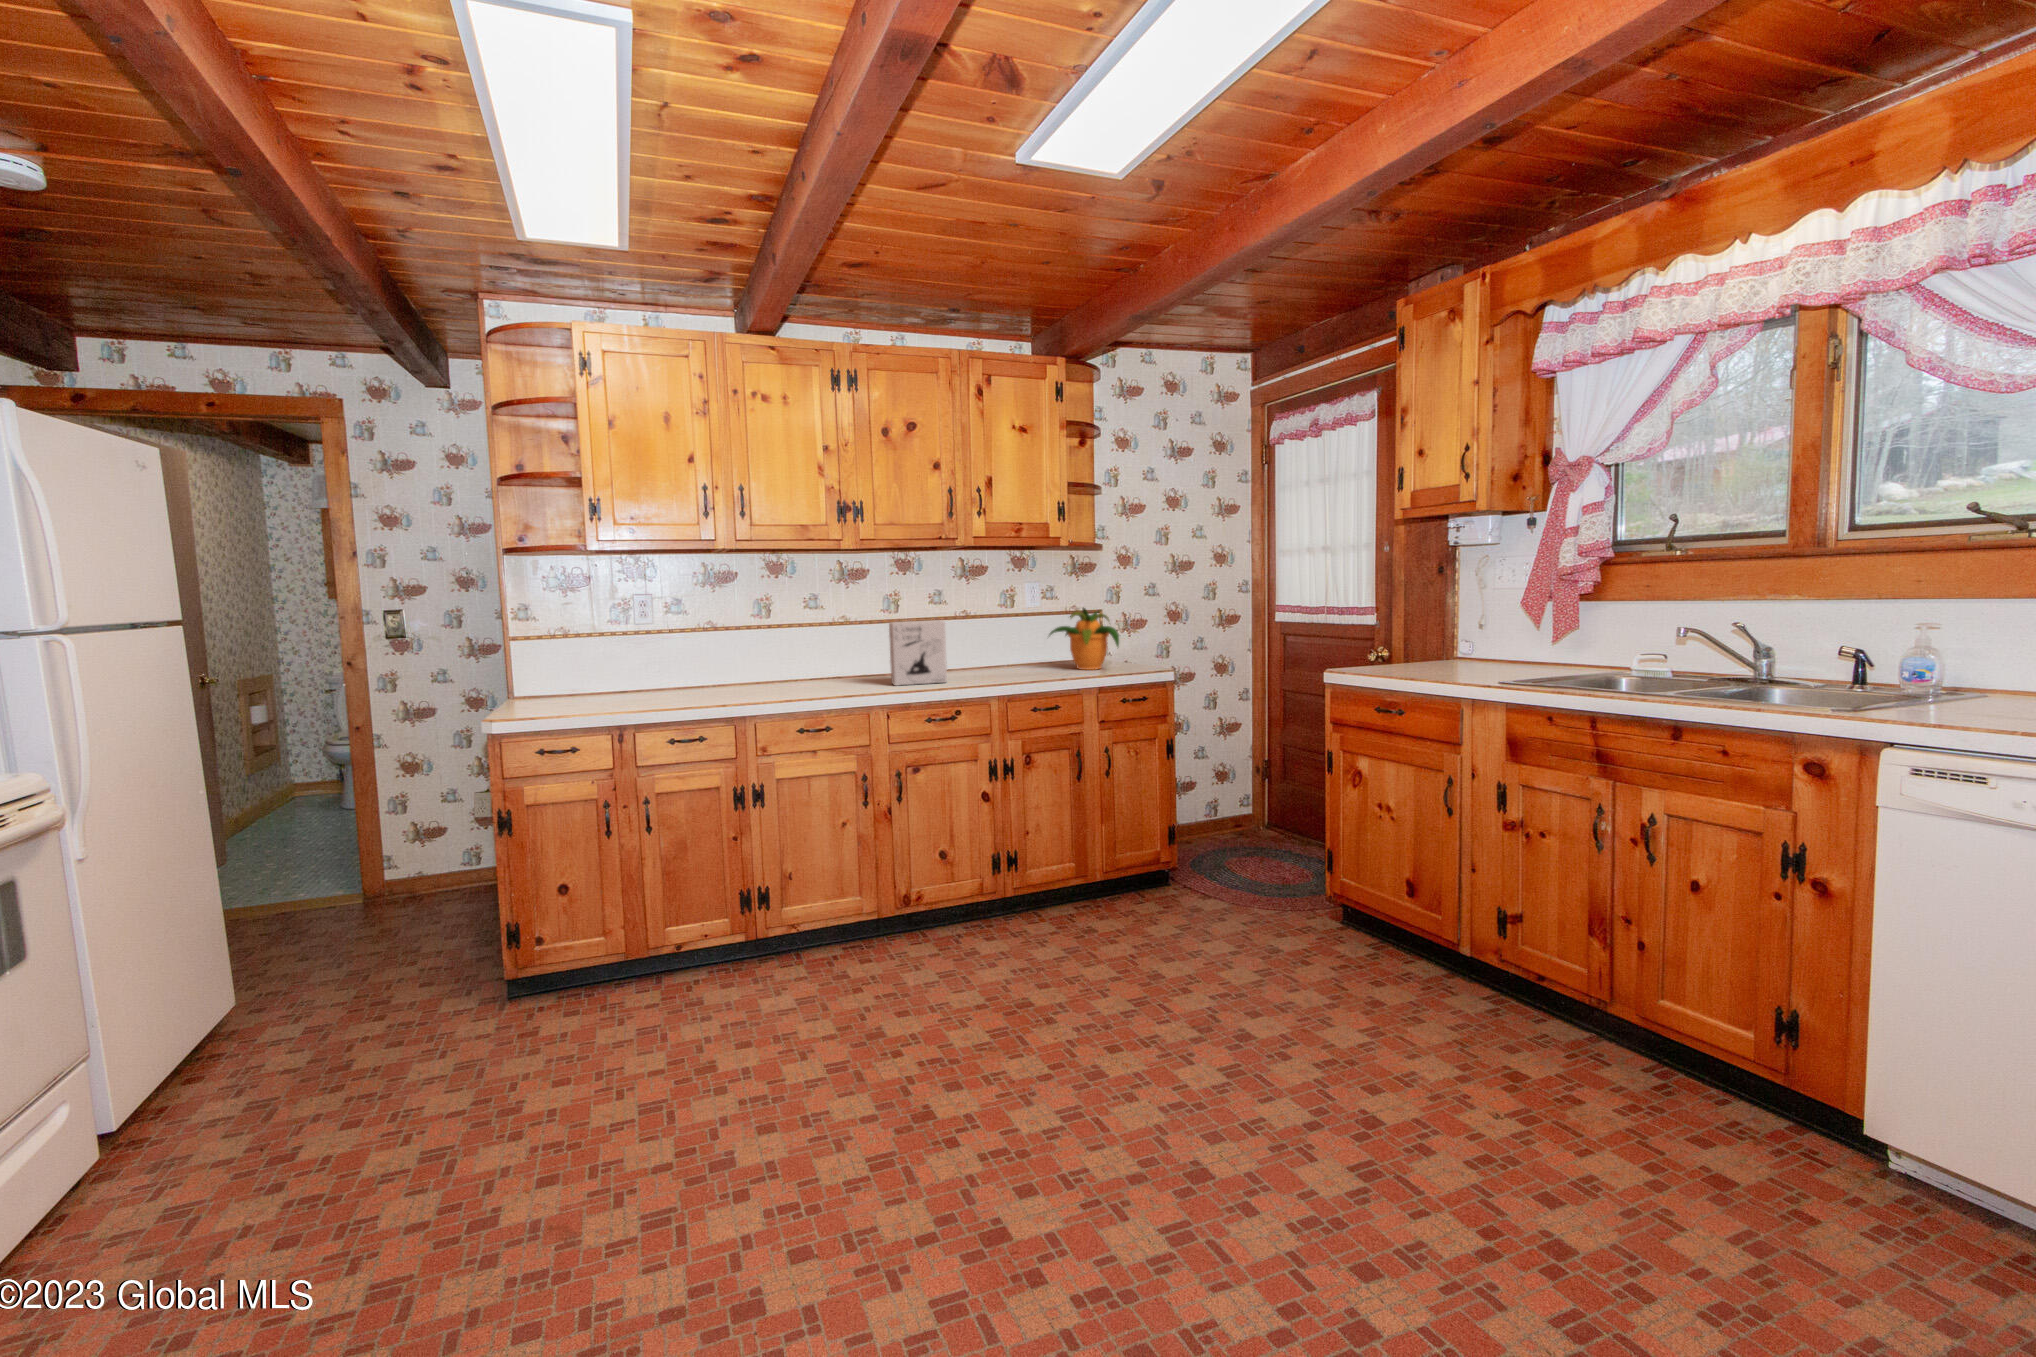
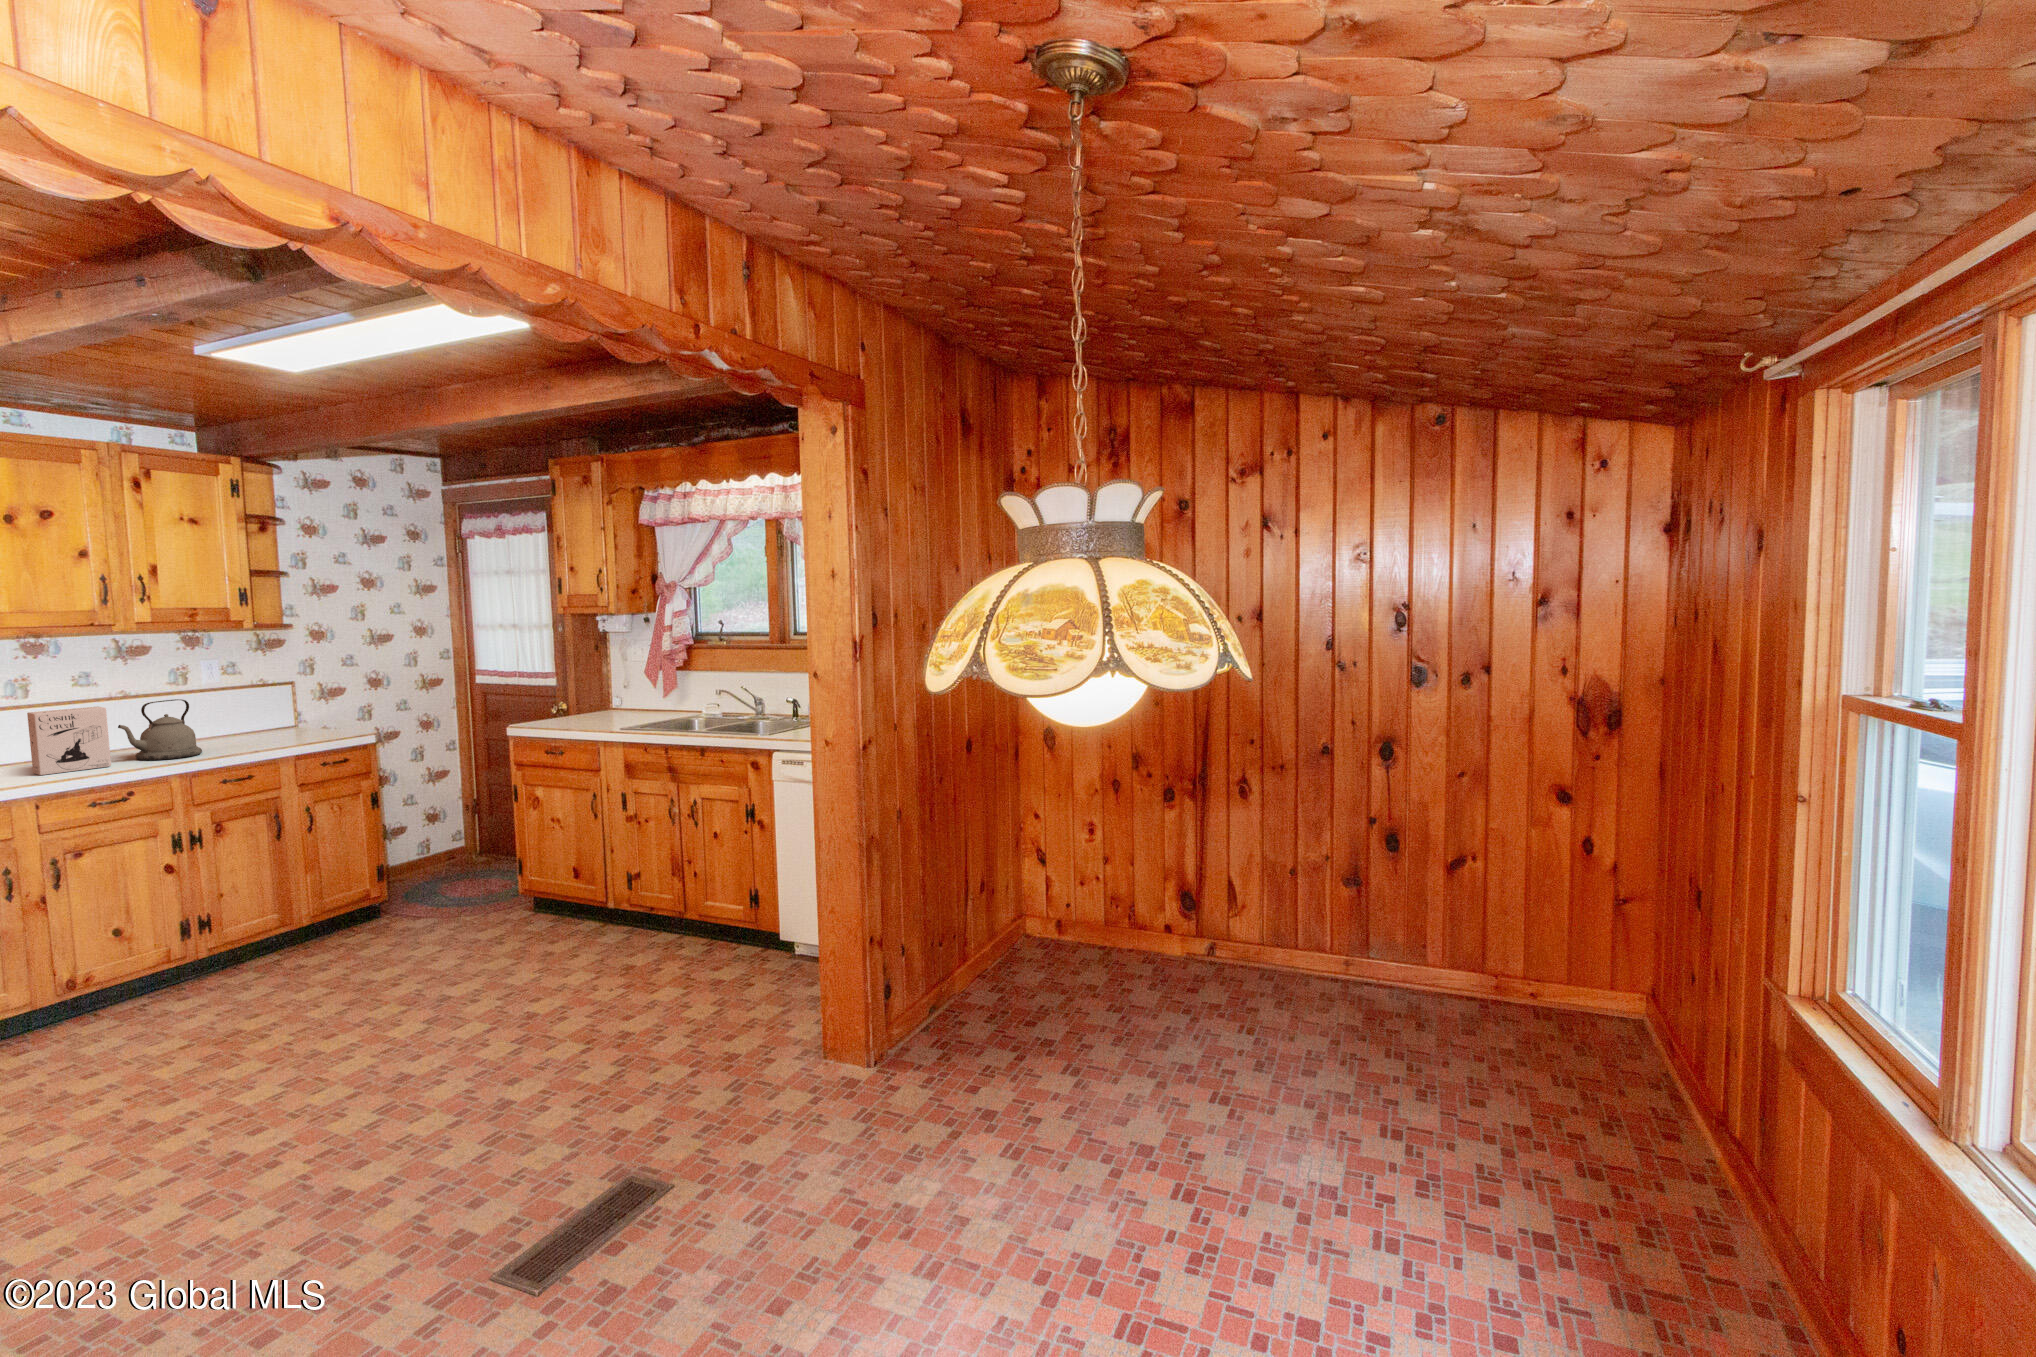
potted plant: present [1049,608,1119,670] -> none [231,684,317,740]
kettle: none [954,618,1020,680] -> present [118,699,202,760]

